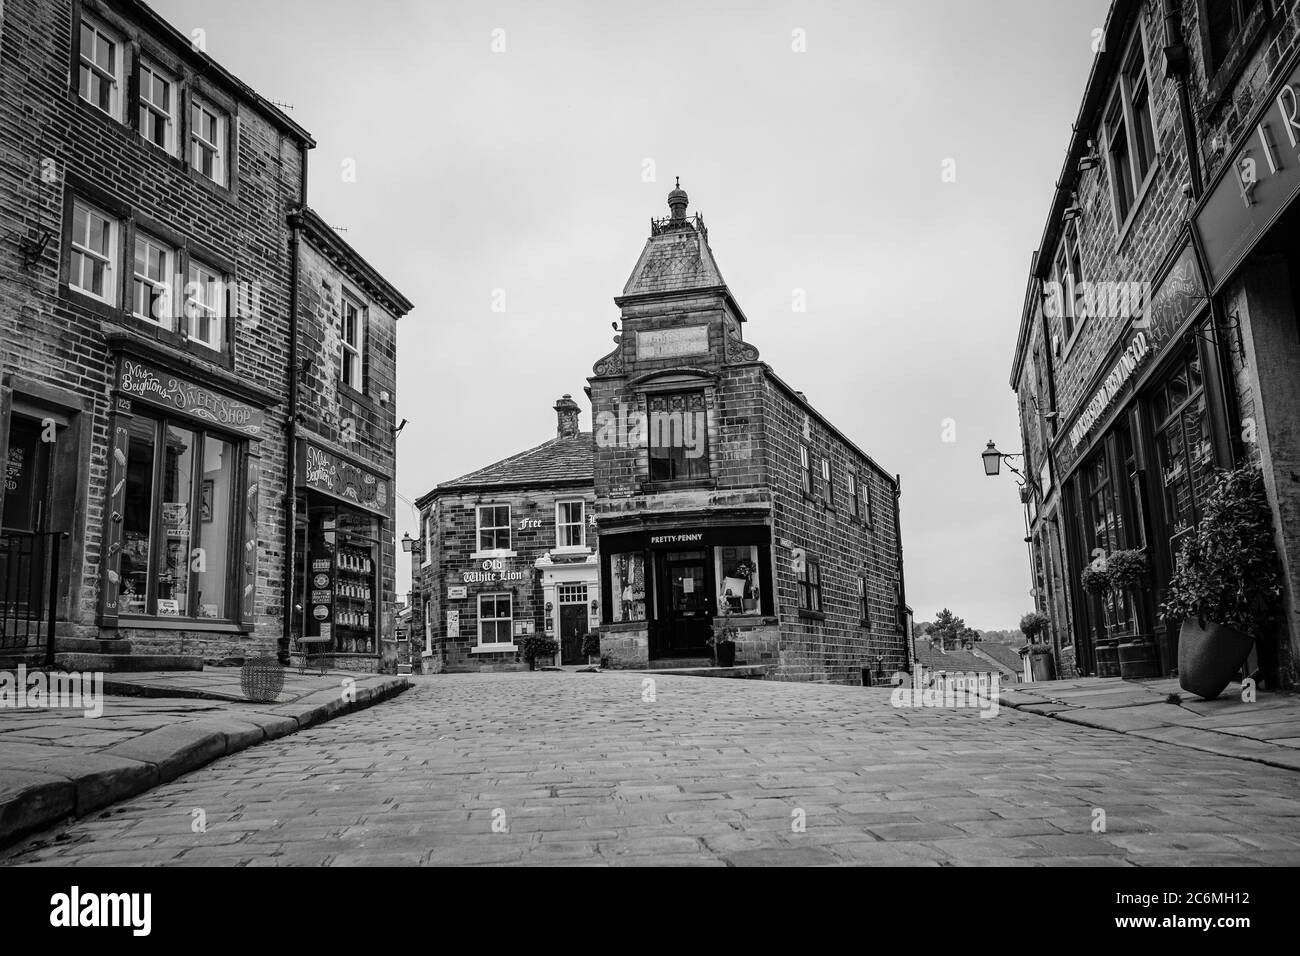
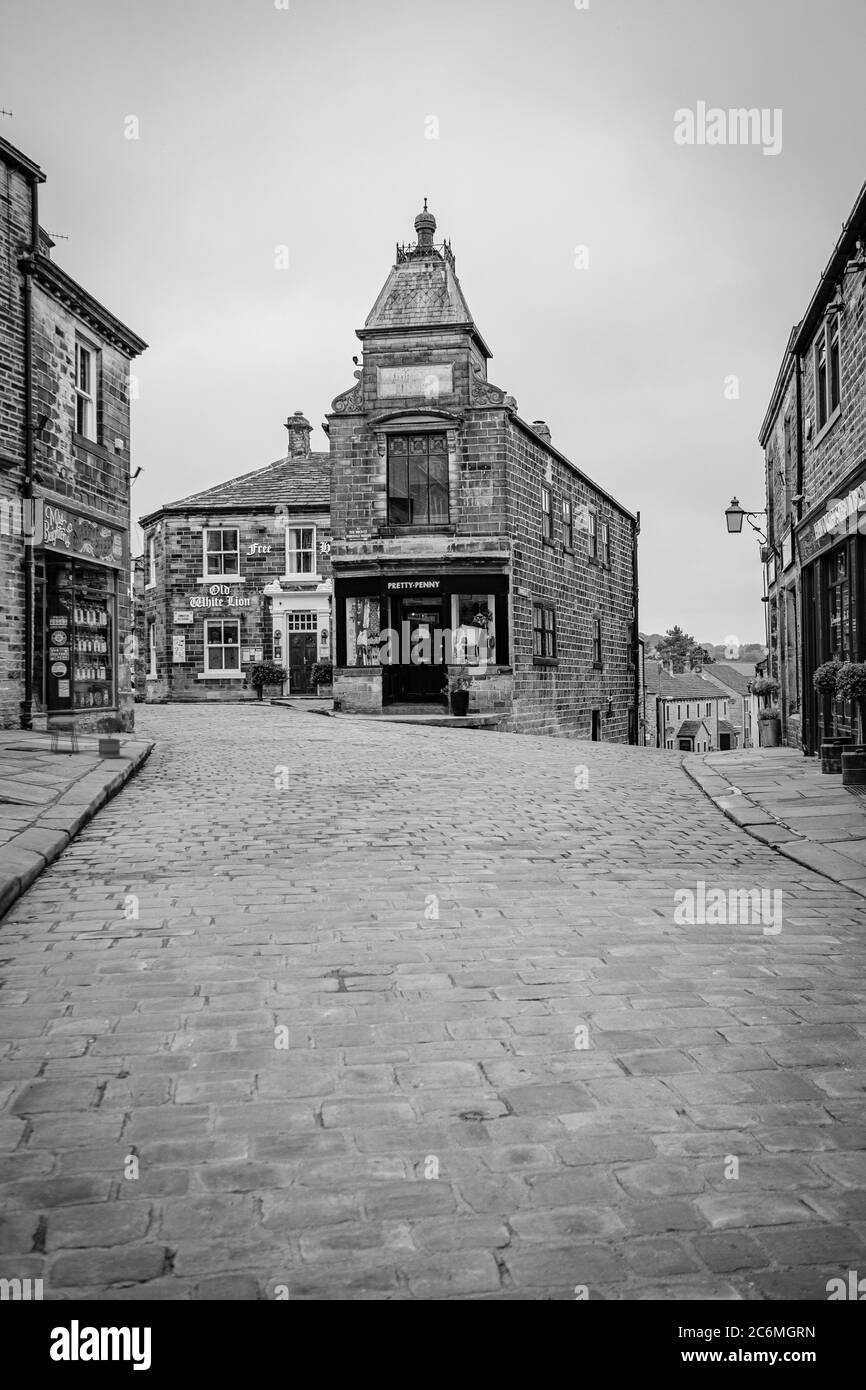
potted tree: none [344,633,377,678] -> present [96,717,126,759]
woven basket: present [241,657,284,701] -> none [16,770,56,811]

